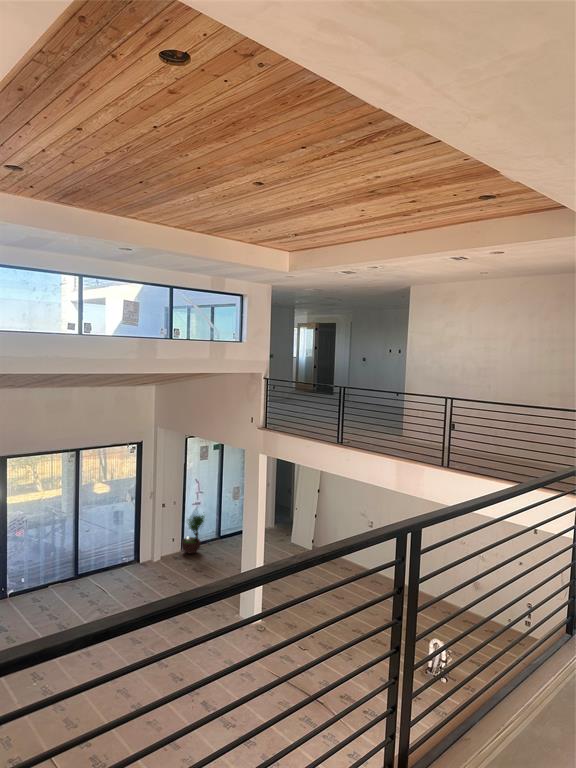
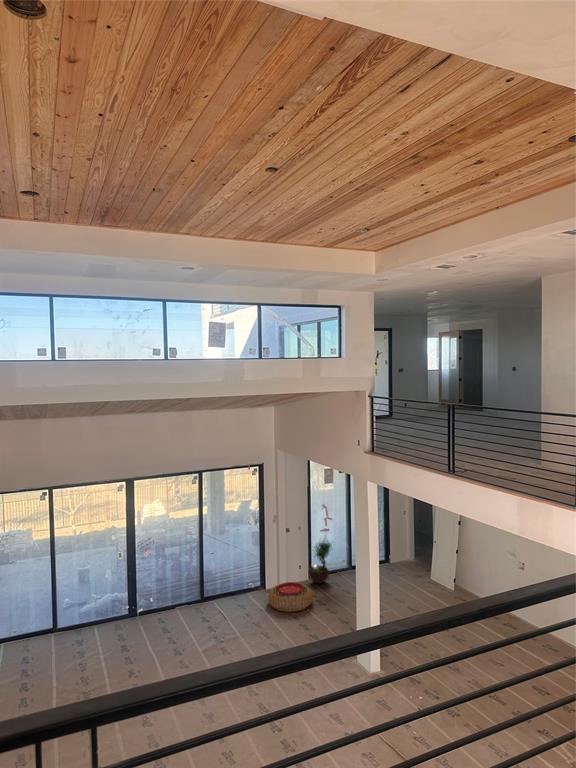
pouf: none [146,554,190,582] -> present [268,582,313,612]

